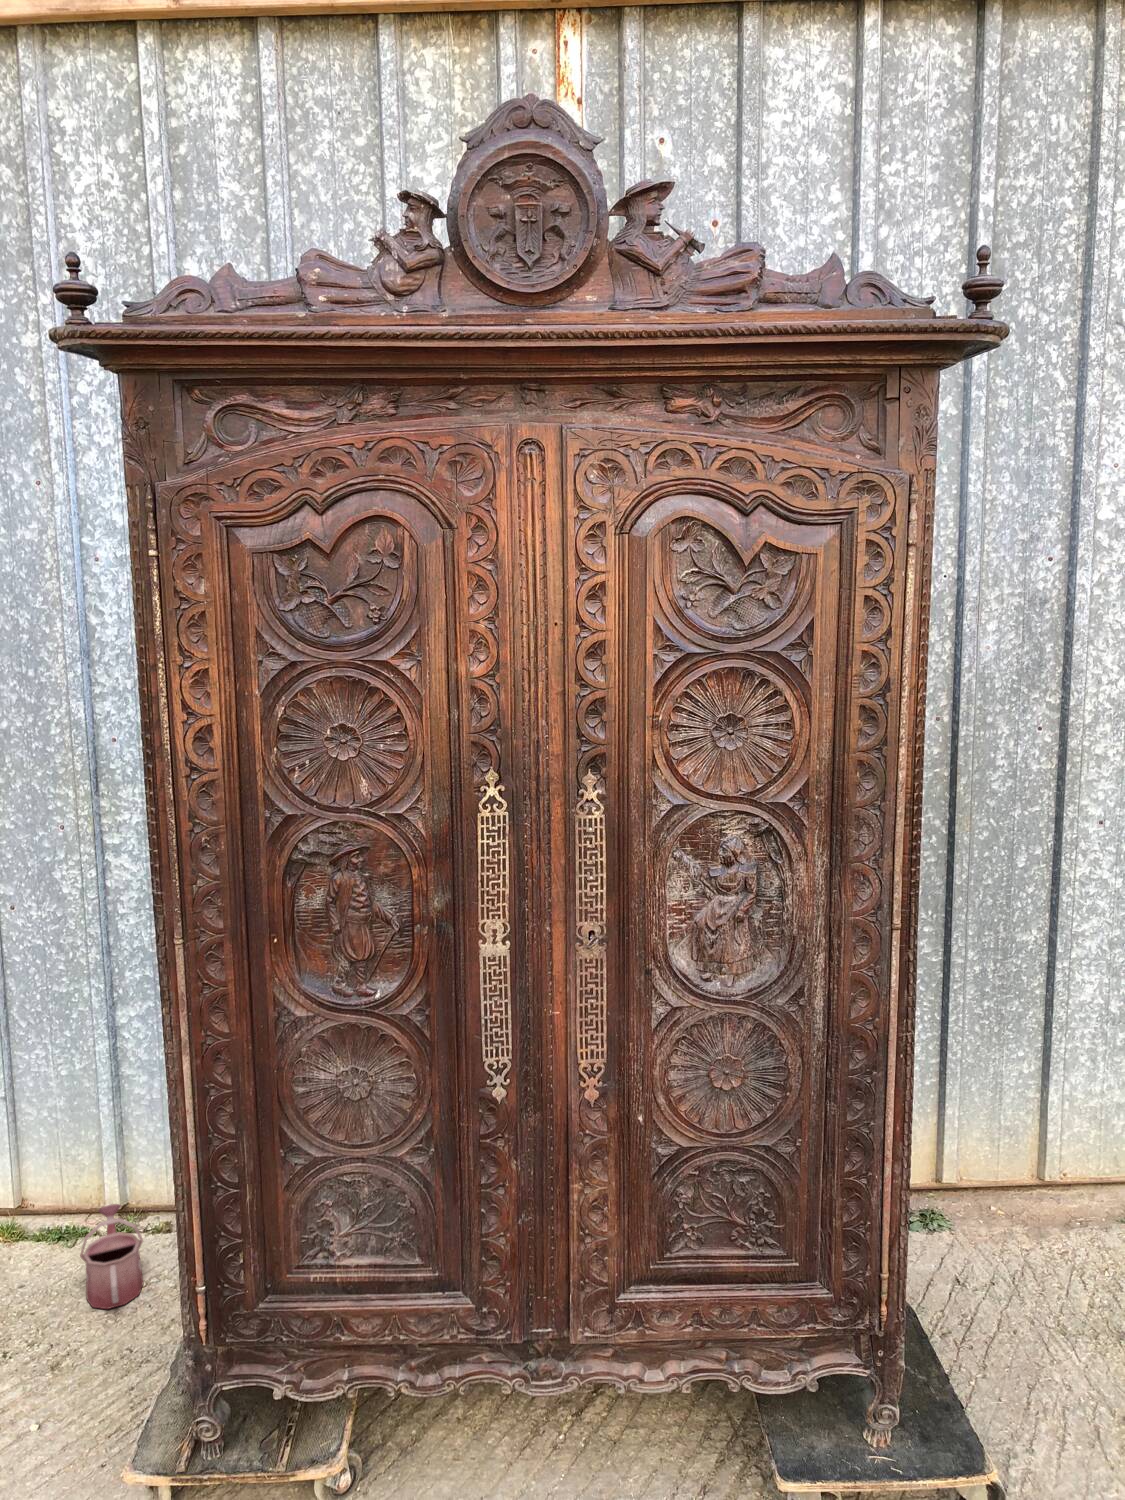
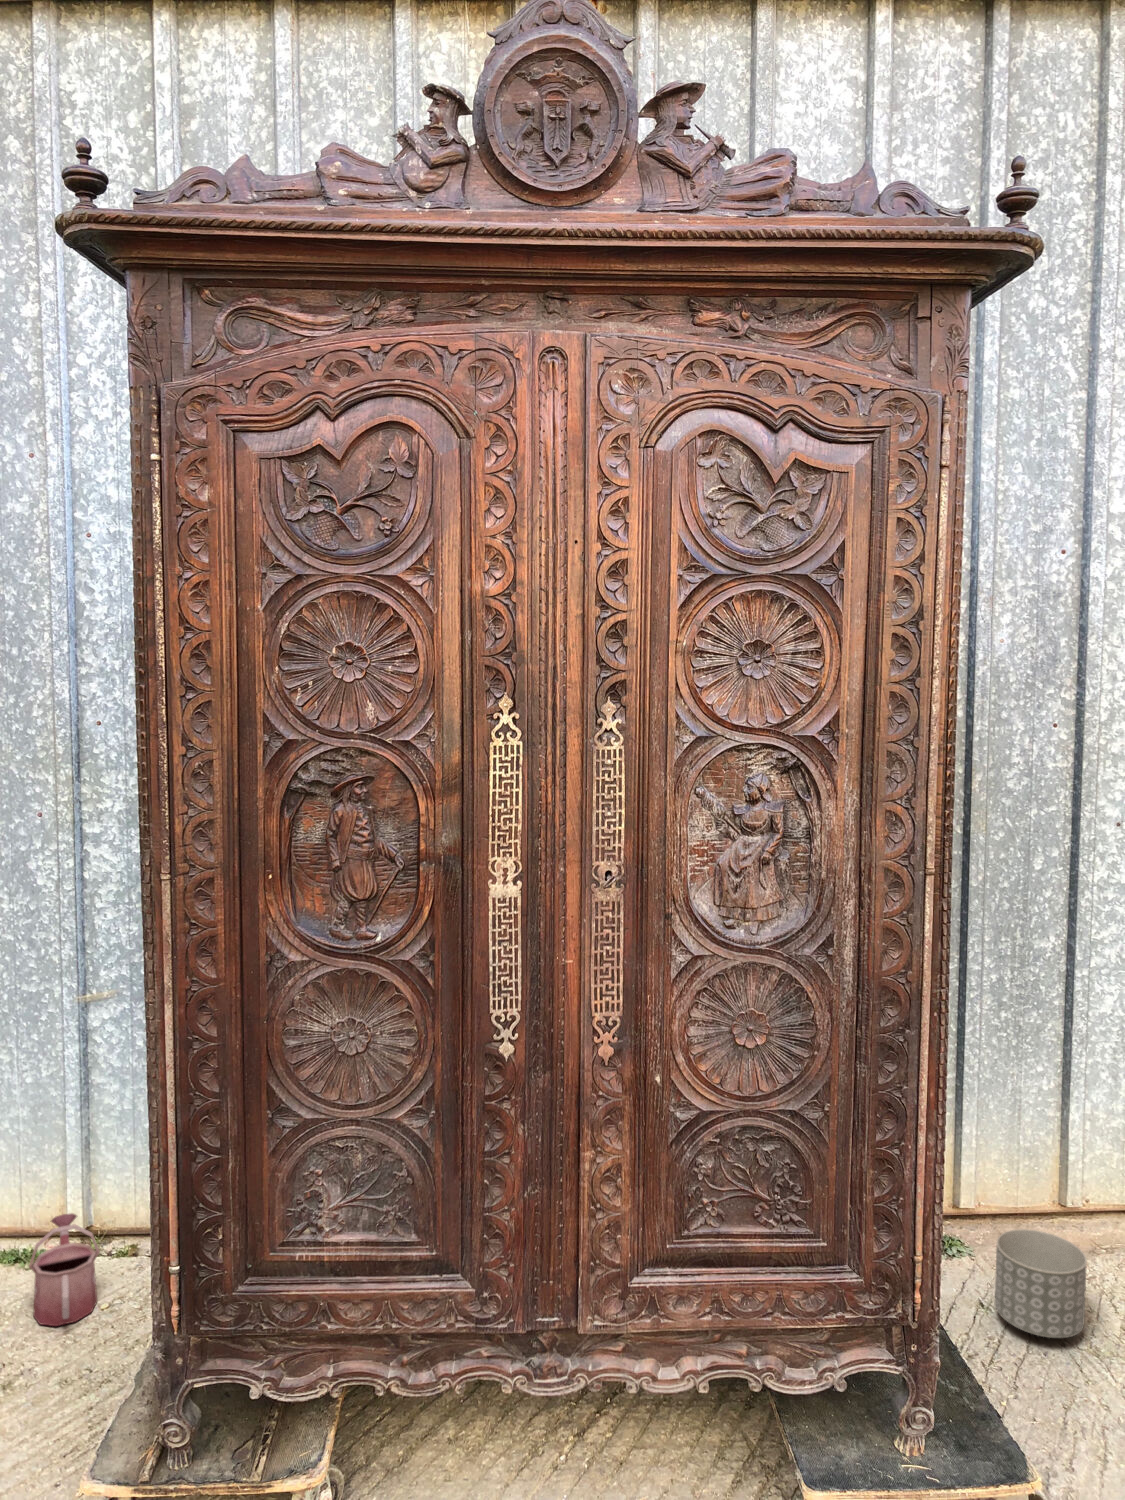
planter: none [967,1215,1053,1318] -> present [995,1229,1087,1338]

